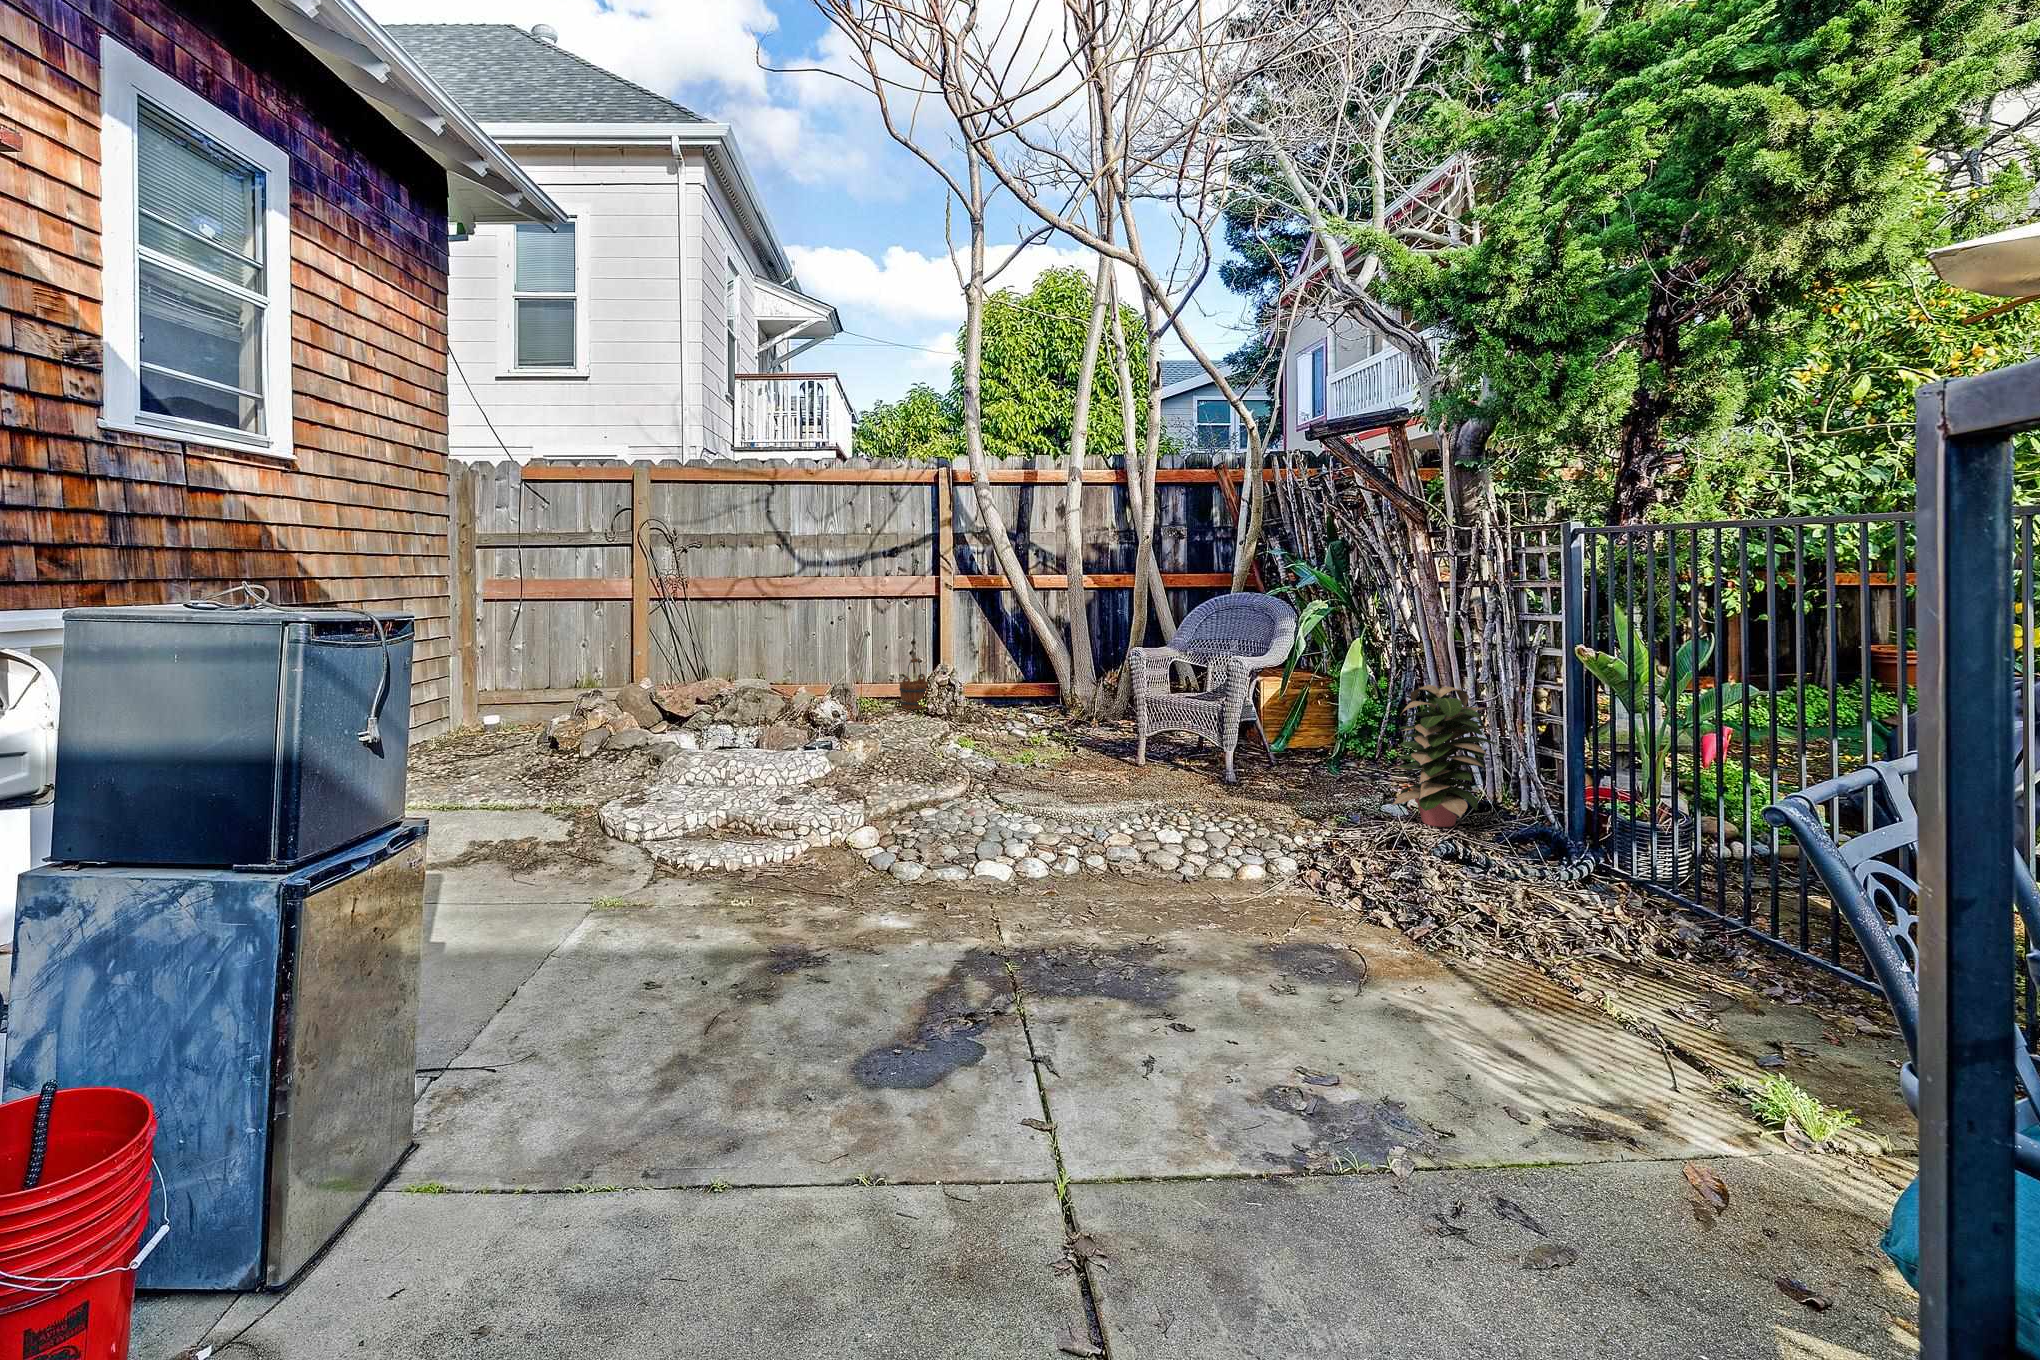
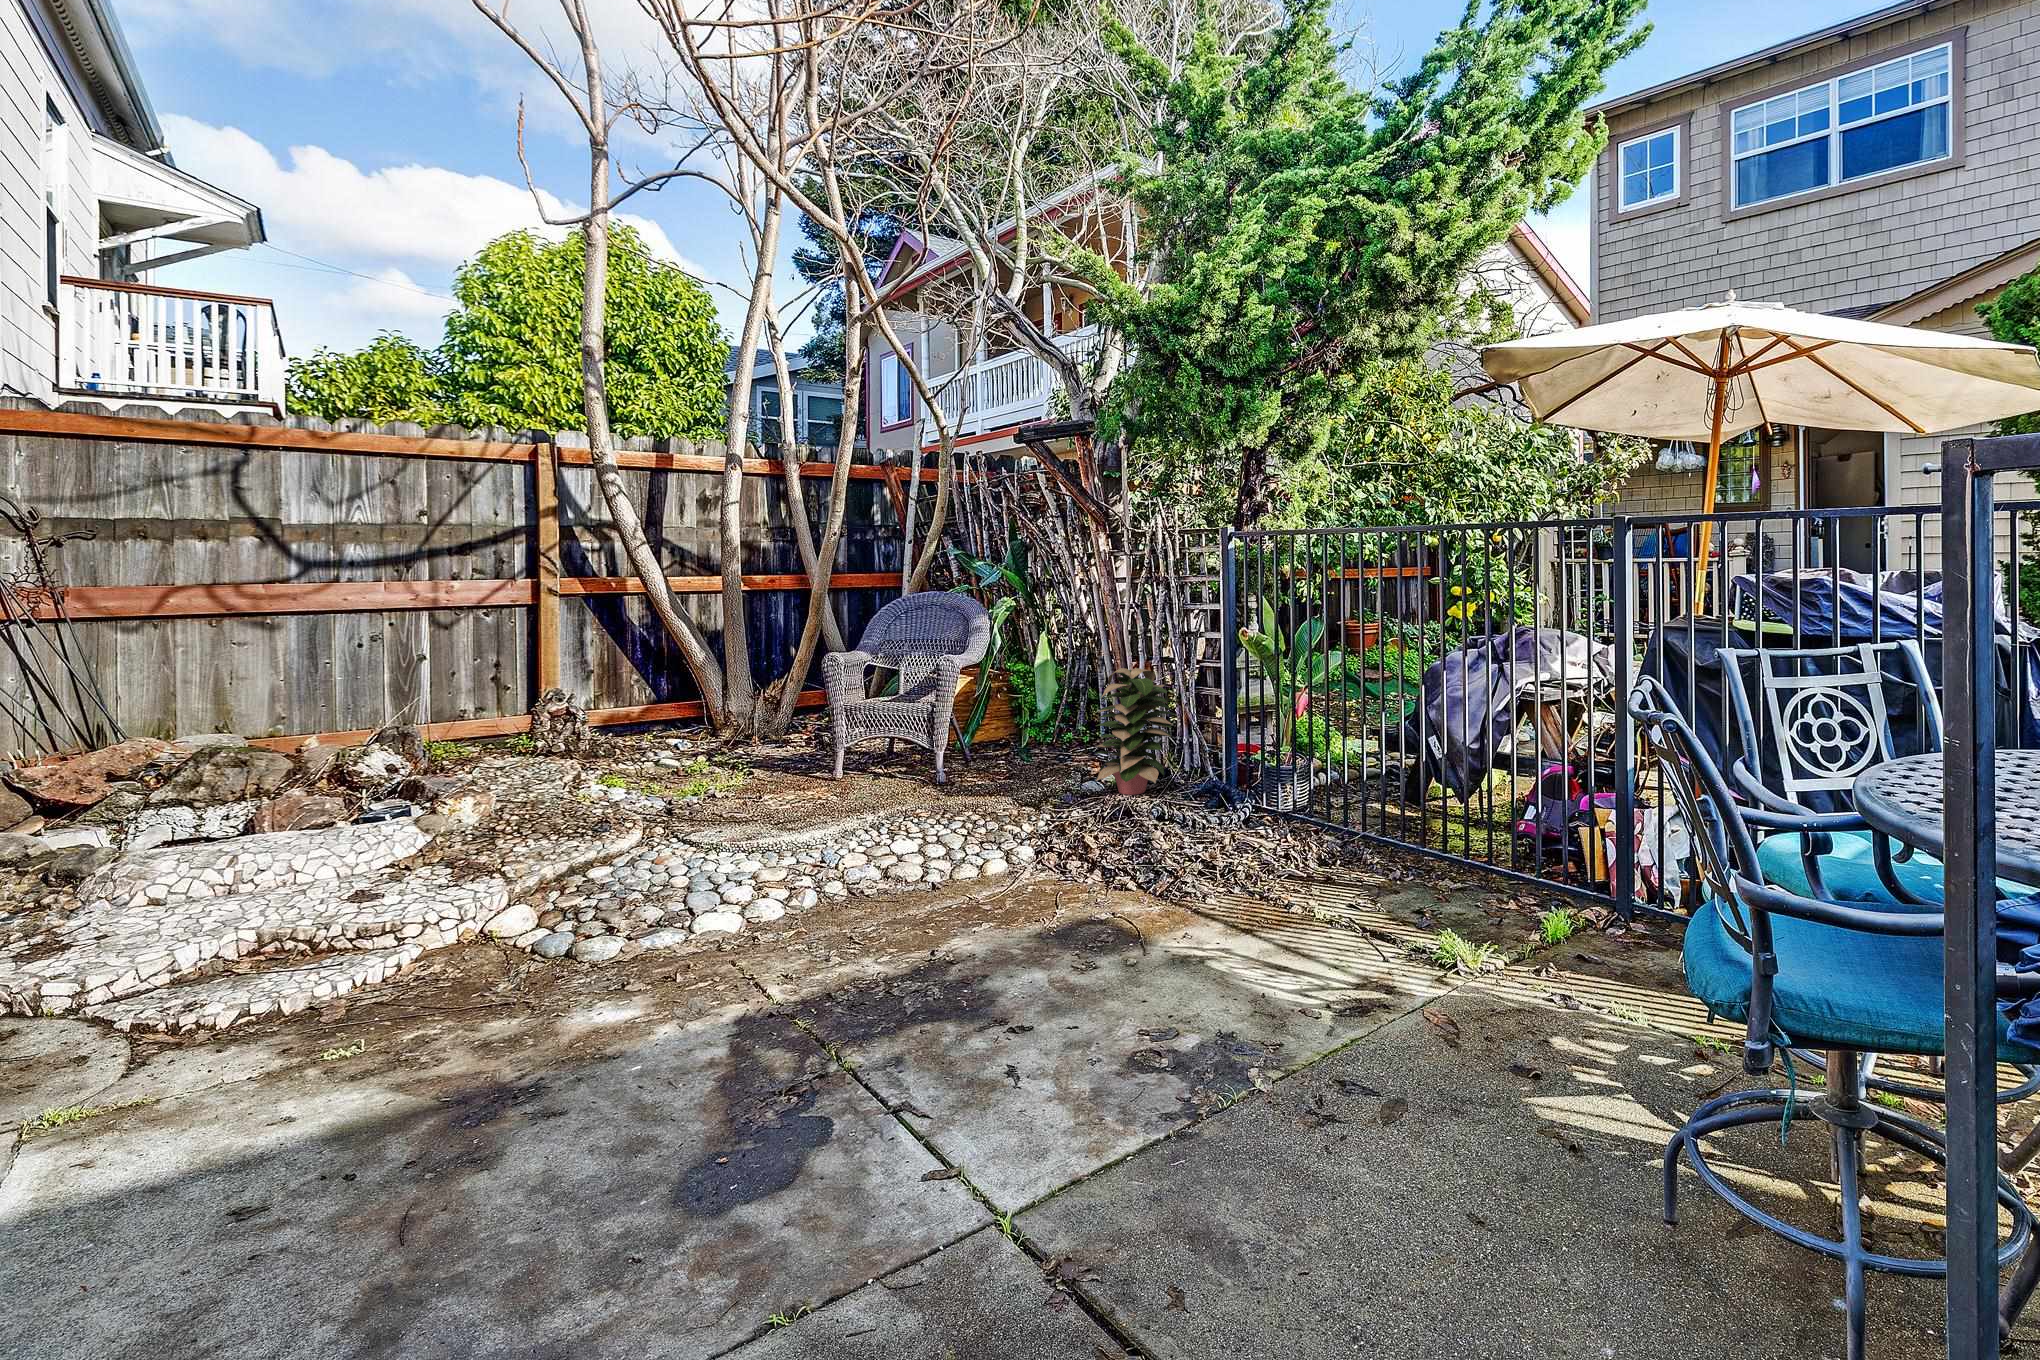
wooden bucket: present [899,659,928,709] -> none [480,686,525,750]

